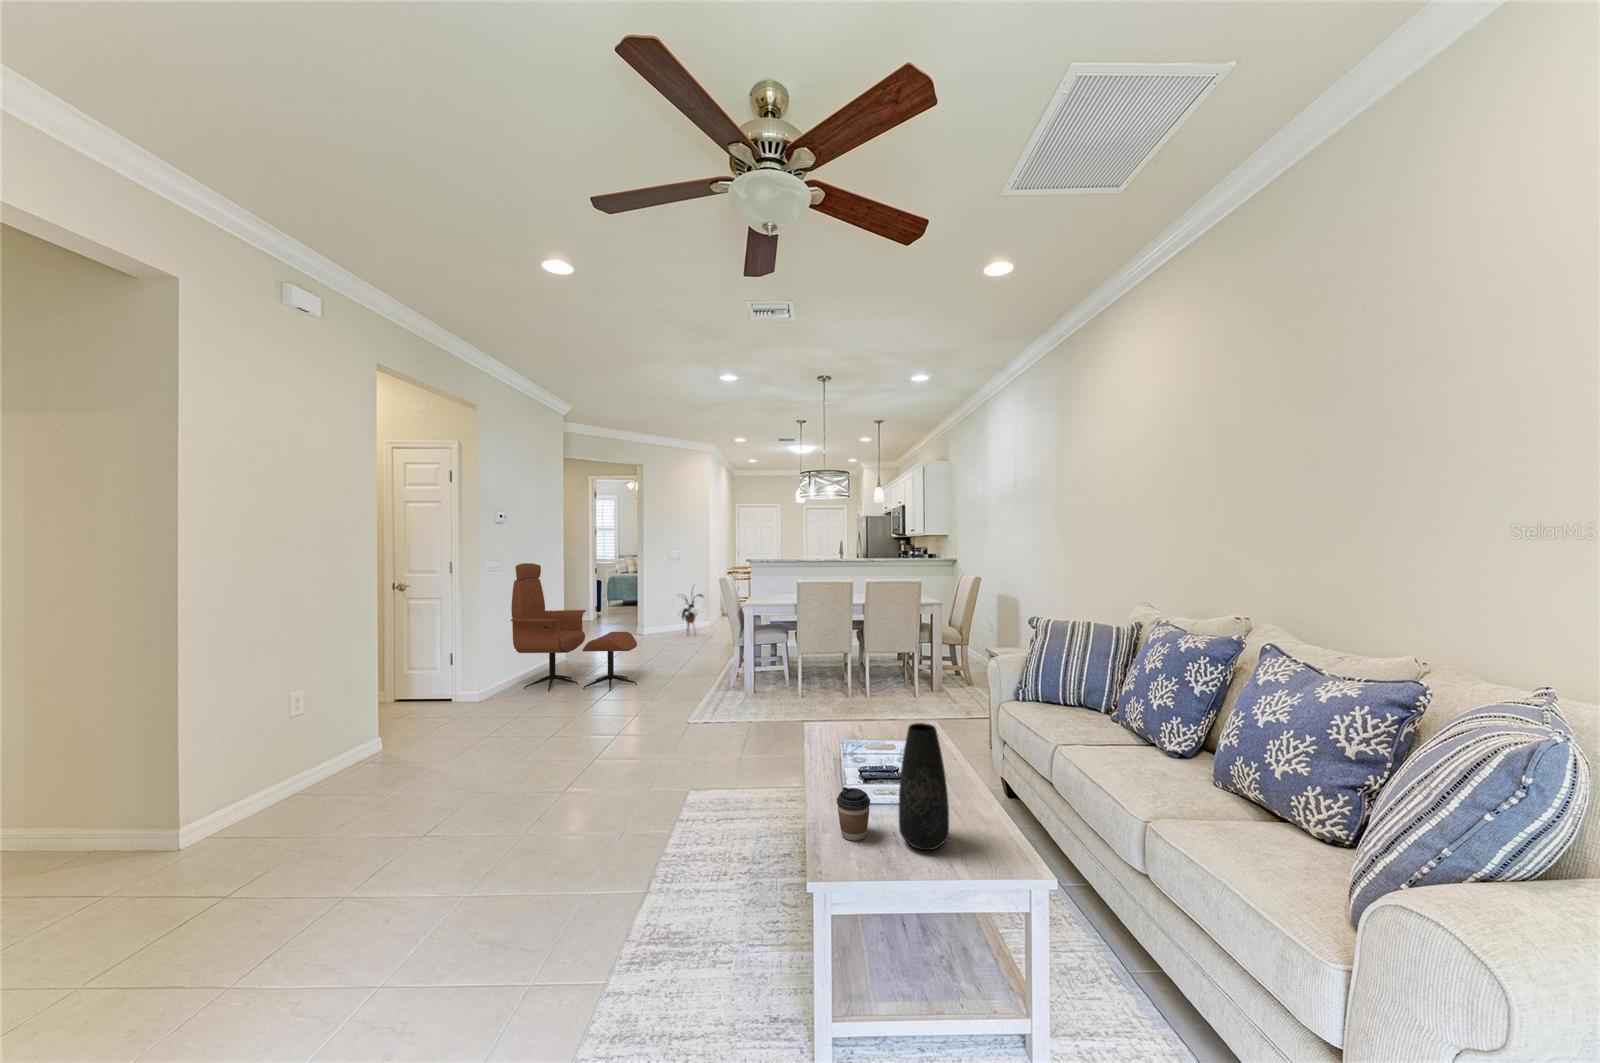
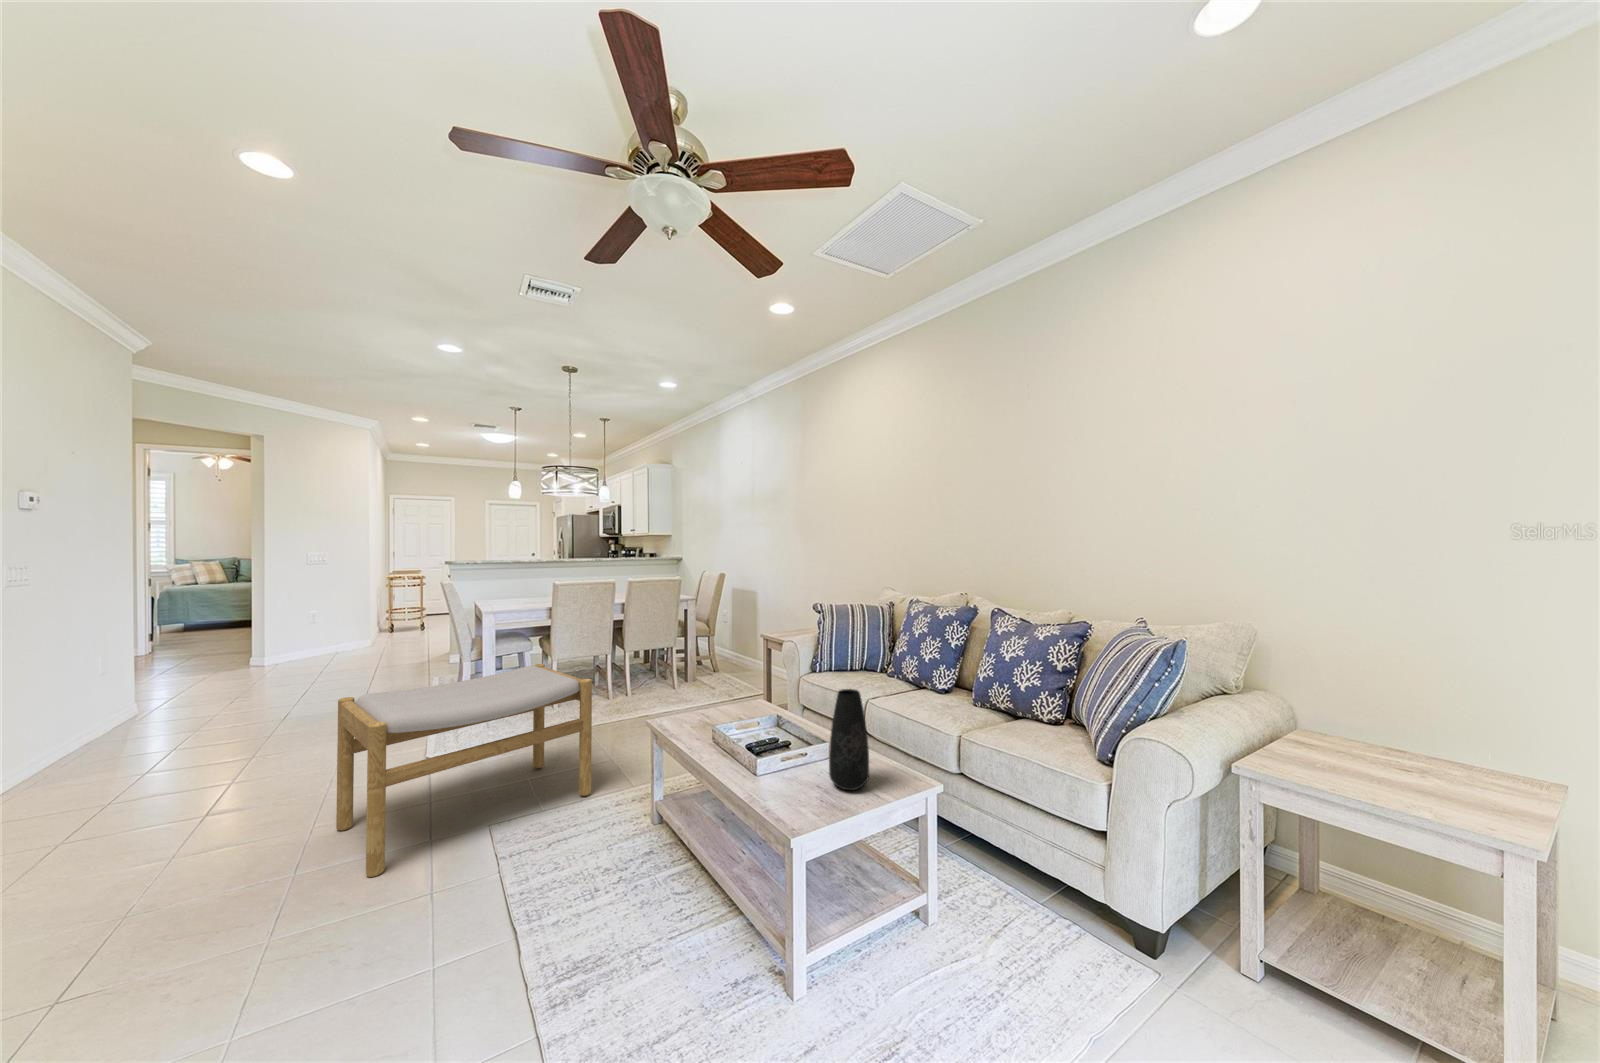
lounge chair: present [511,563,637,691] -> none [53,569,307,765]
house plant: present [682,593,703,635] -> none [320,592,371,658]
footstool: none [596,656,779,808] -> present [336,664,592,877]
coffee cup: present [837,787,870,840] -> none [780,755,809,799]

